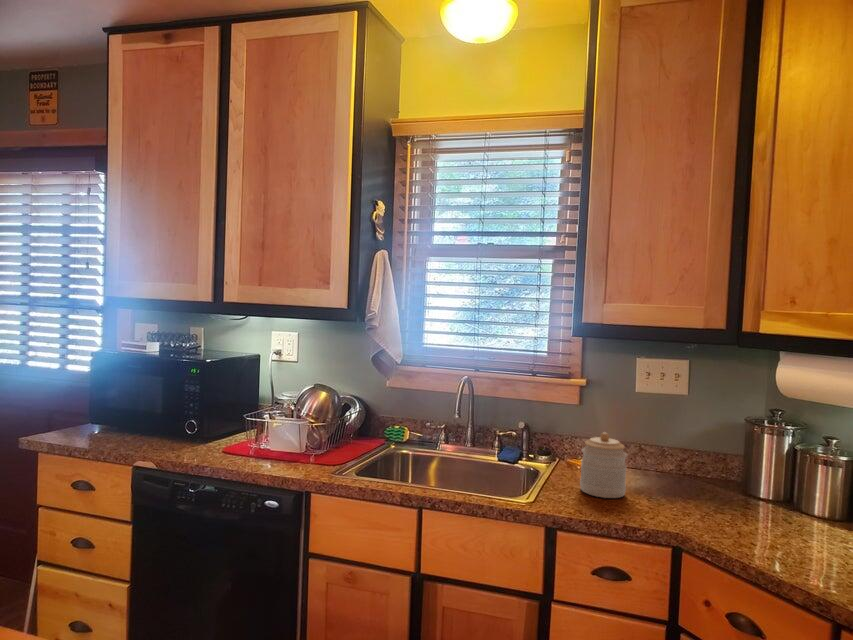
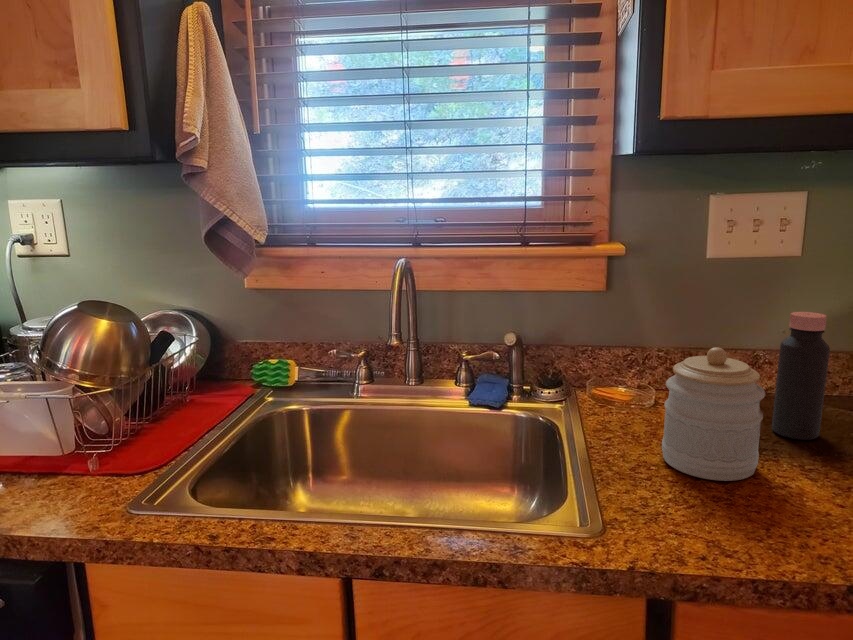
bottle: none [652,422,678,492] -> present [772,312,830,440]

